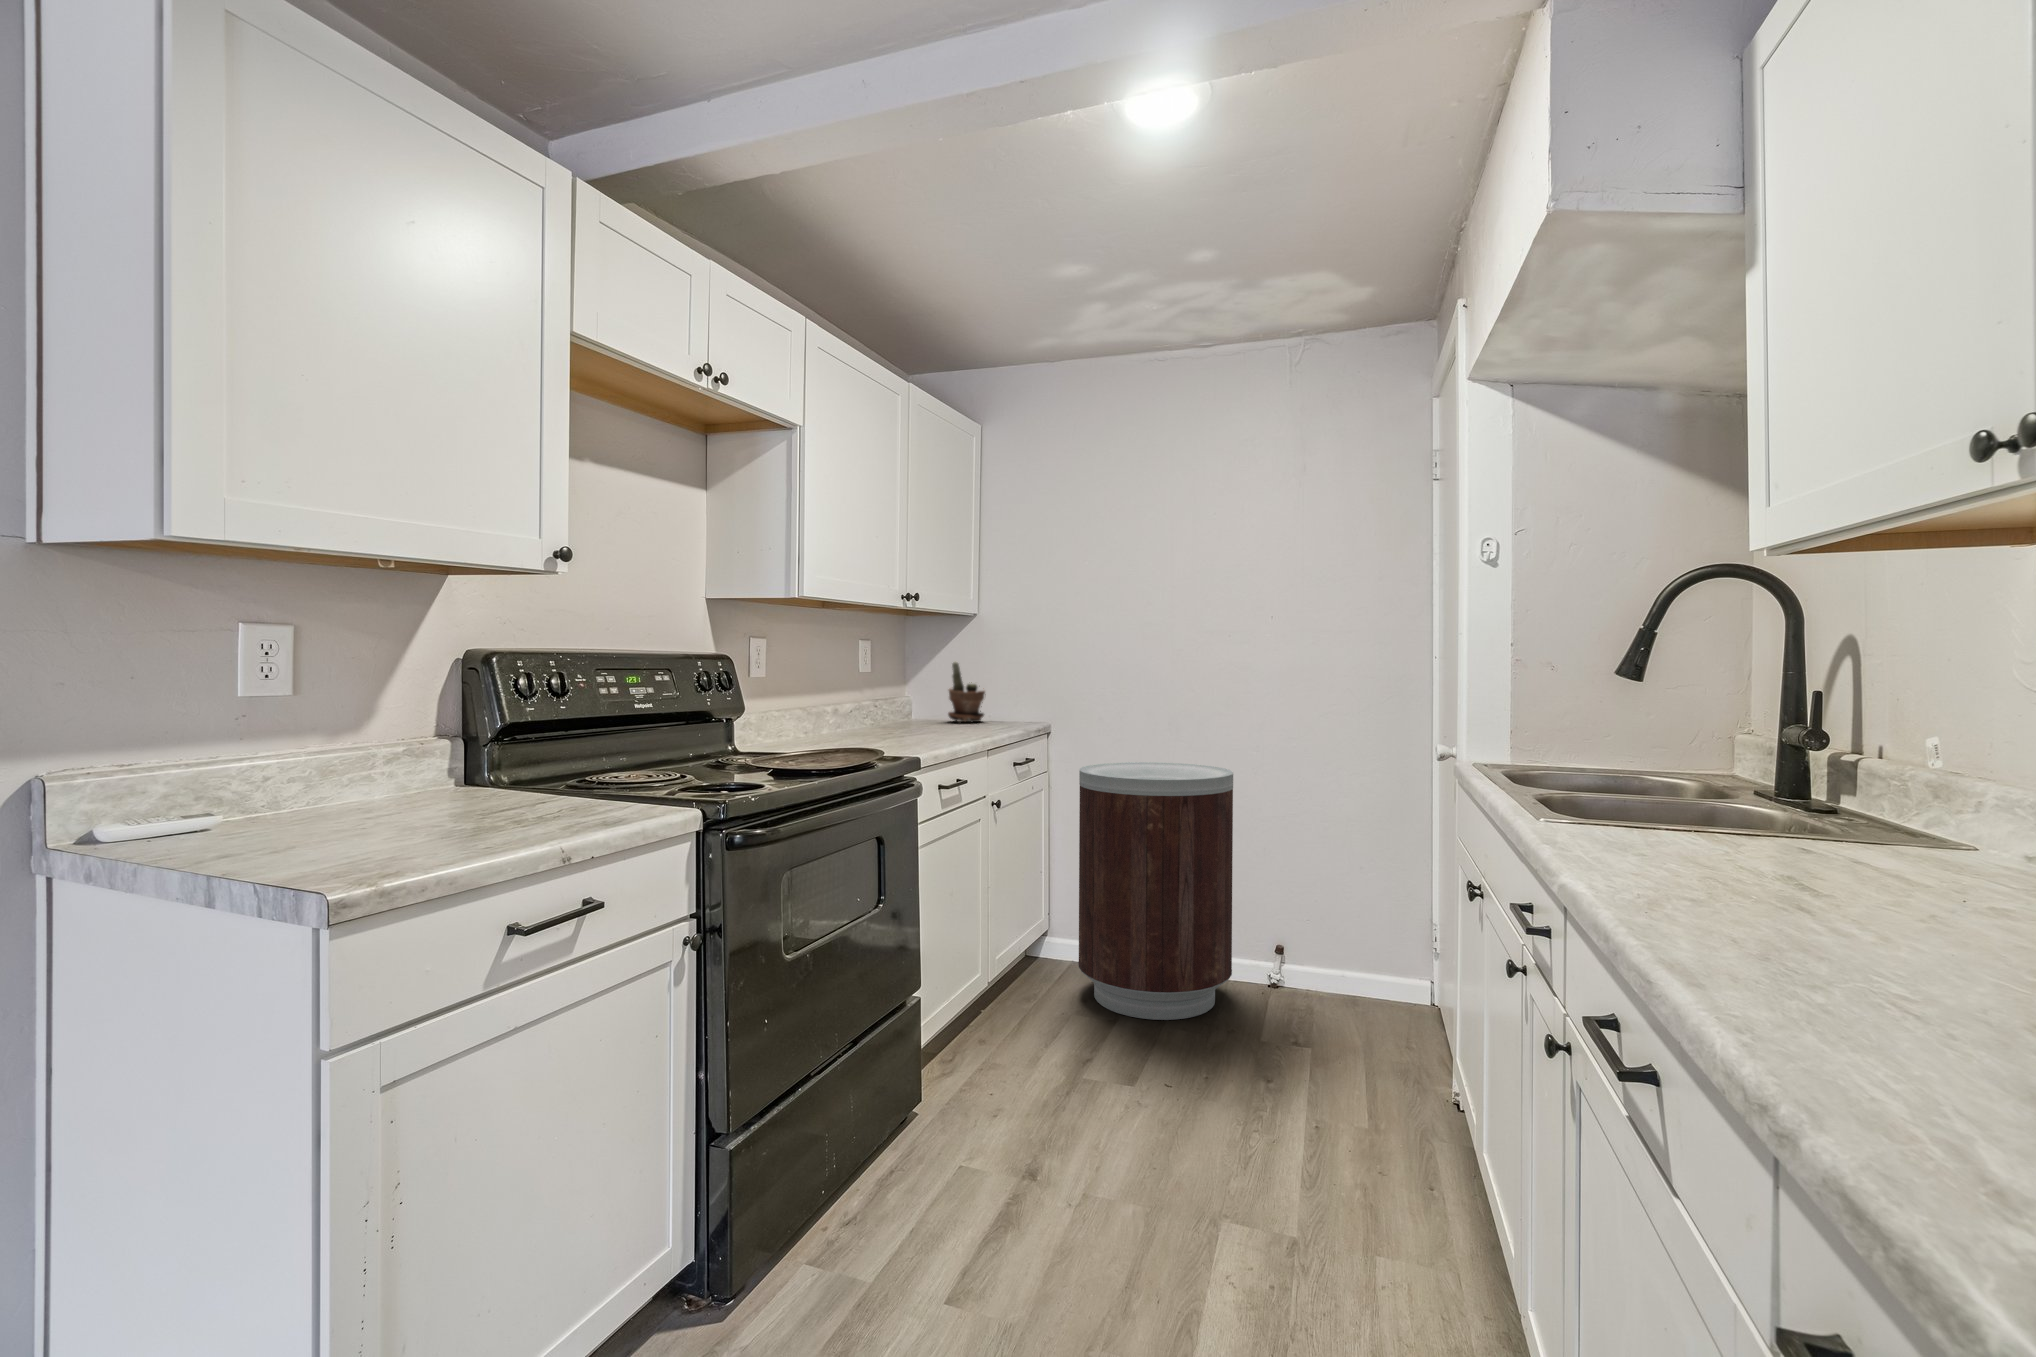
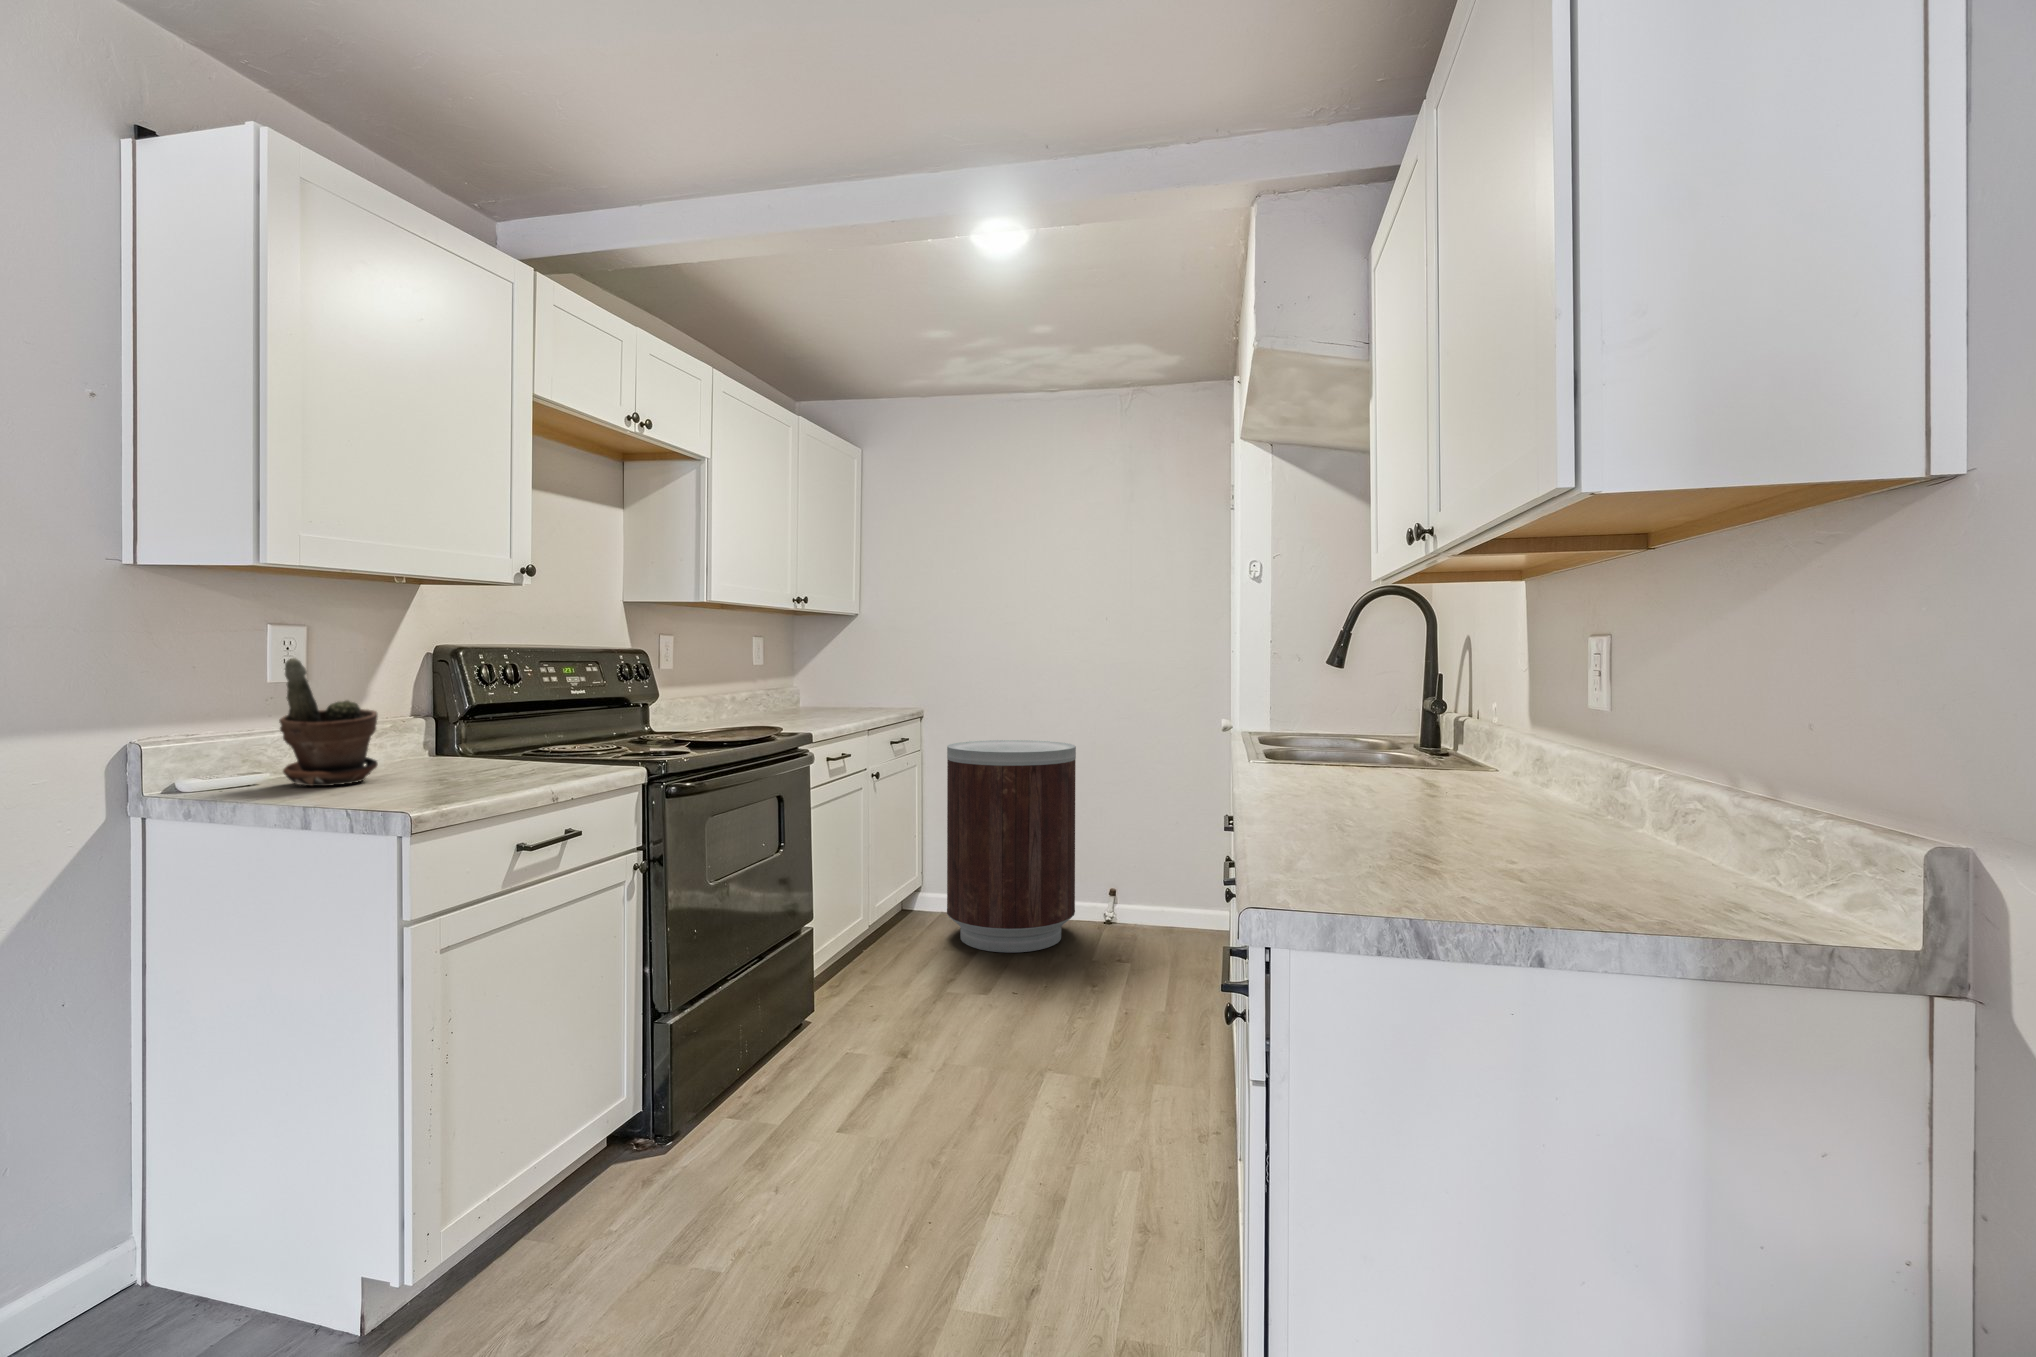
potted plant: present [948,662,985,722] -> present [279,658,378,786]

